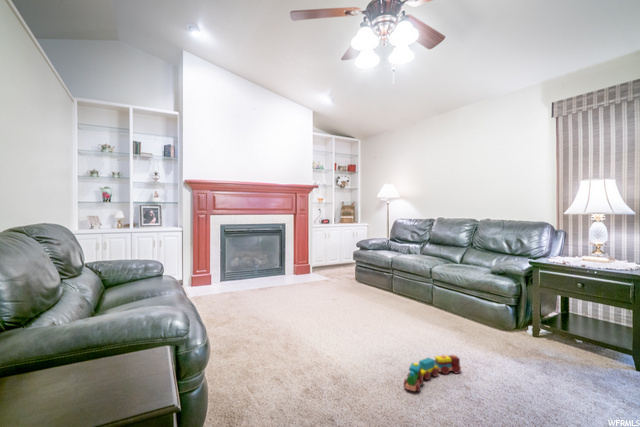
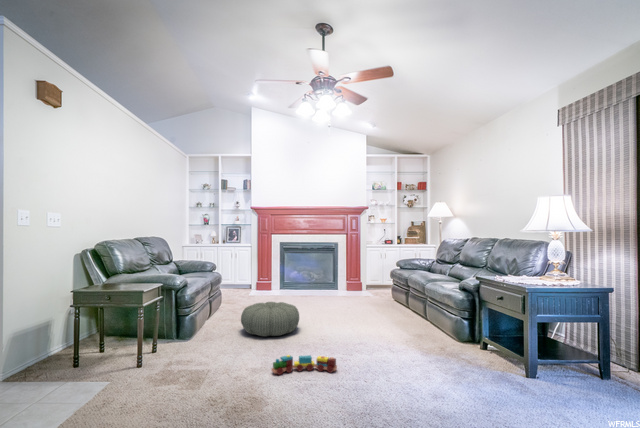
pouf: none [263,296,335,342] -> present [241,302,299,337]

